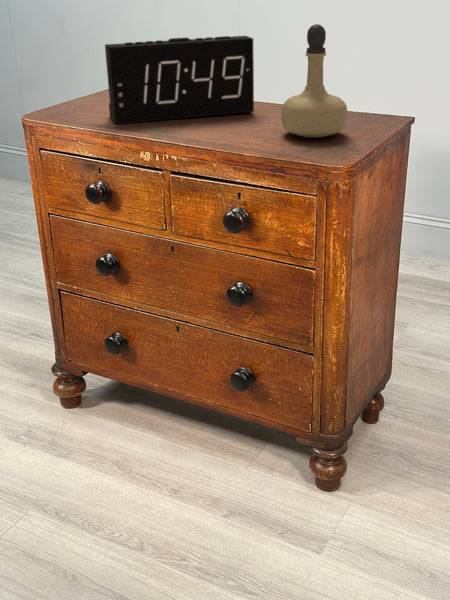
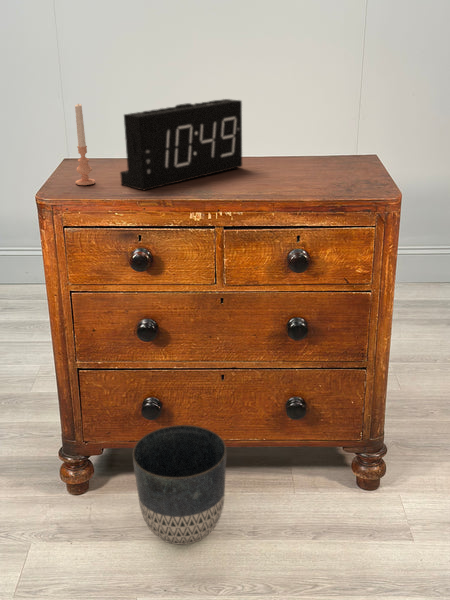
perfume bottle: present [281,24,347,138] -> none [299,83,357,181]
candle: none [72,31,93,113] -> present [75,104,95,185]
planter: none [60,363,154,479] -> present [133,425,226,545]

